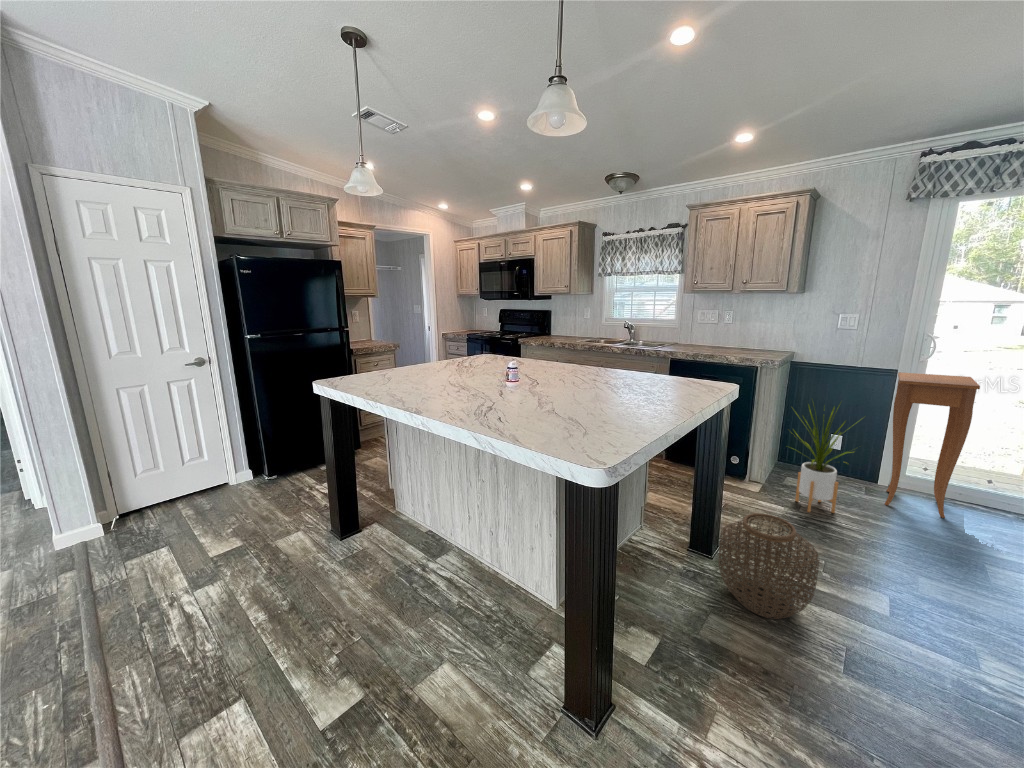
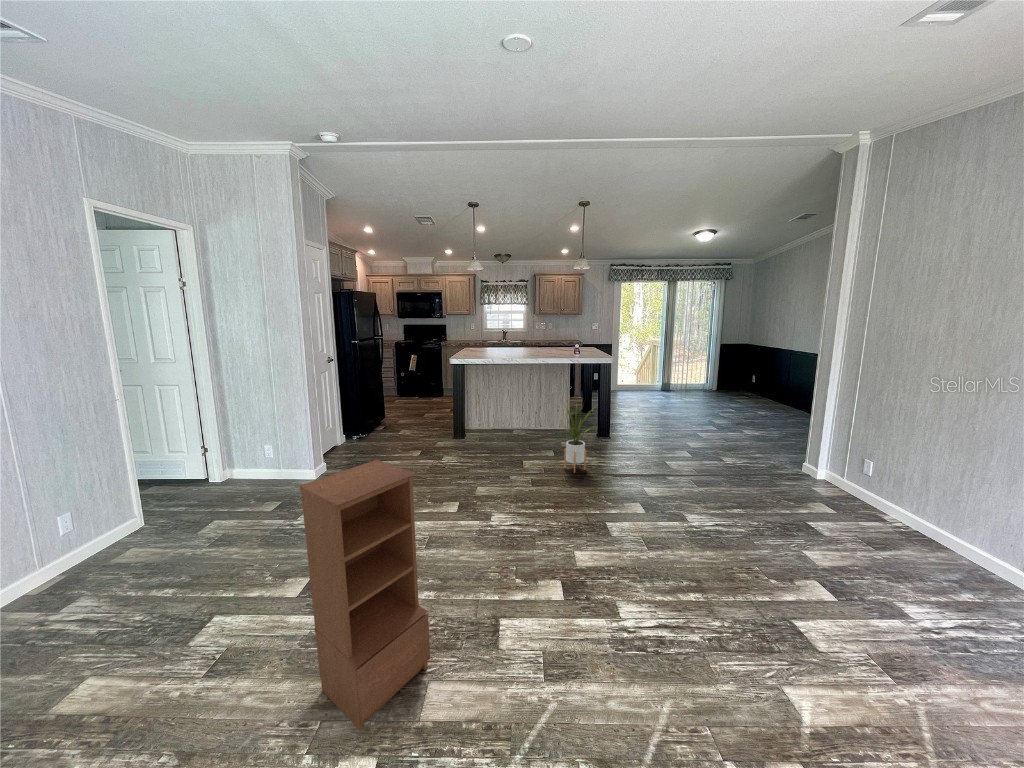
side table: present [885,372,980,518] -> none [598,378,636,458]
bookcase: none [348,423,456,665] -> present [300,460,430,731]
woven basket: present [718,513,819,619] -> none [563,475,618,541]

